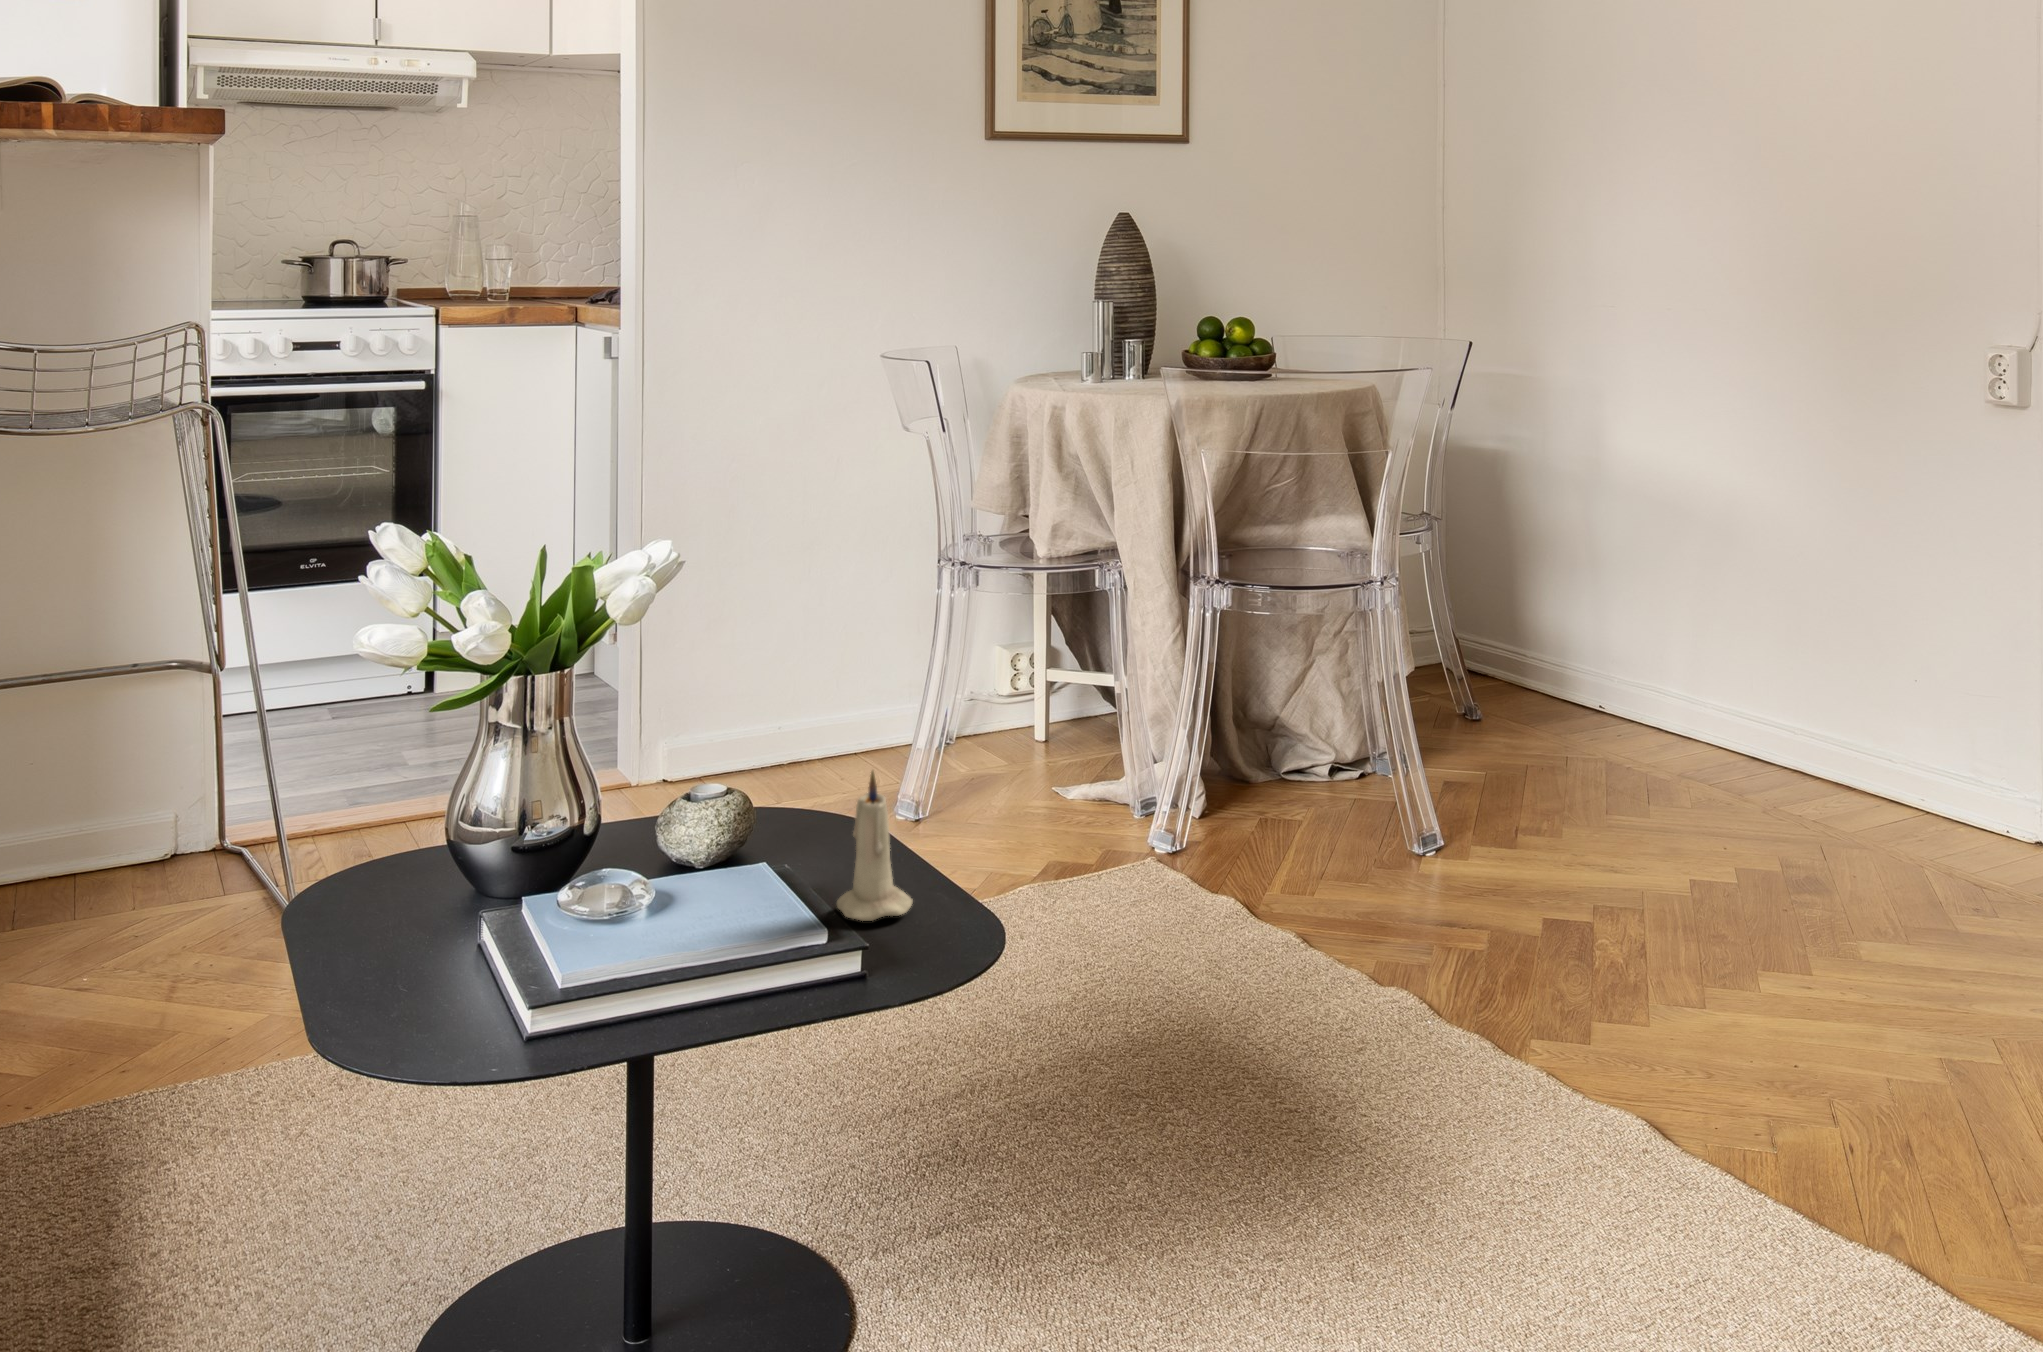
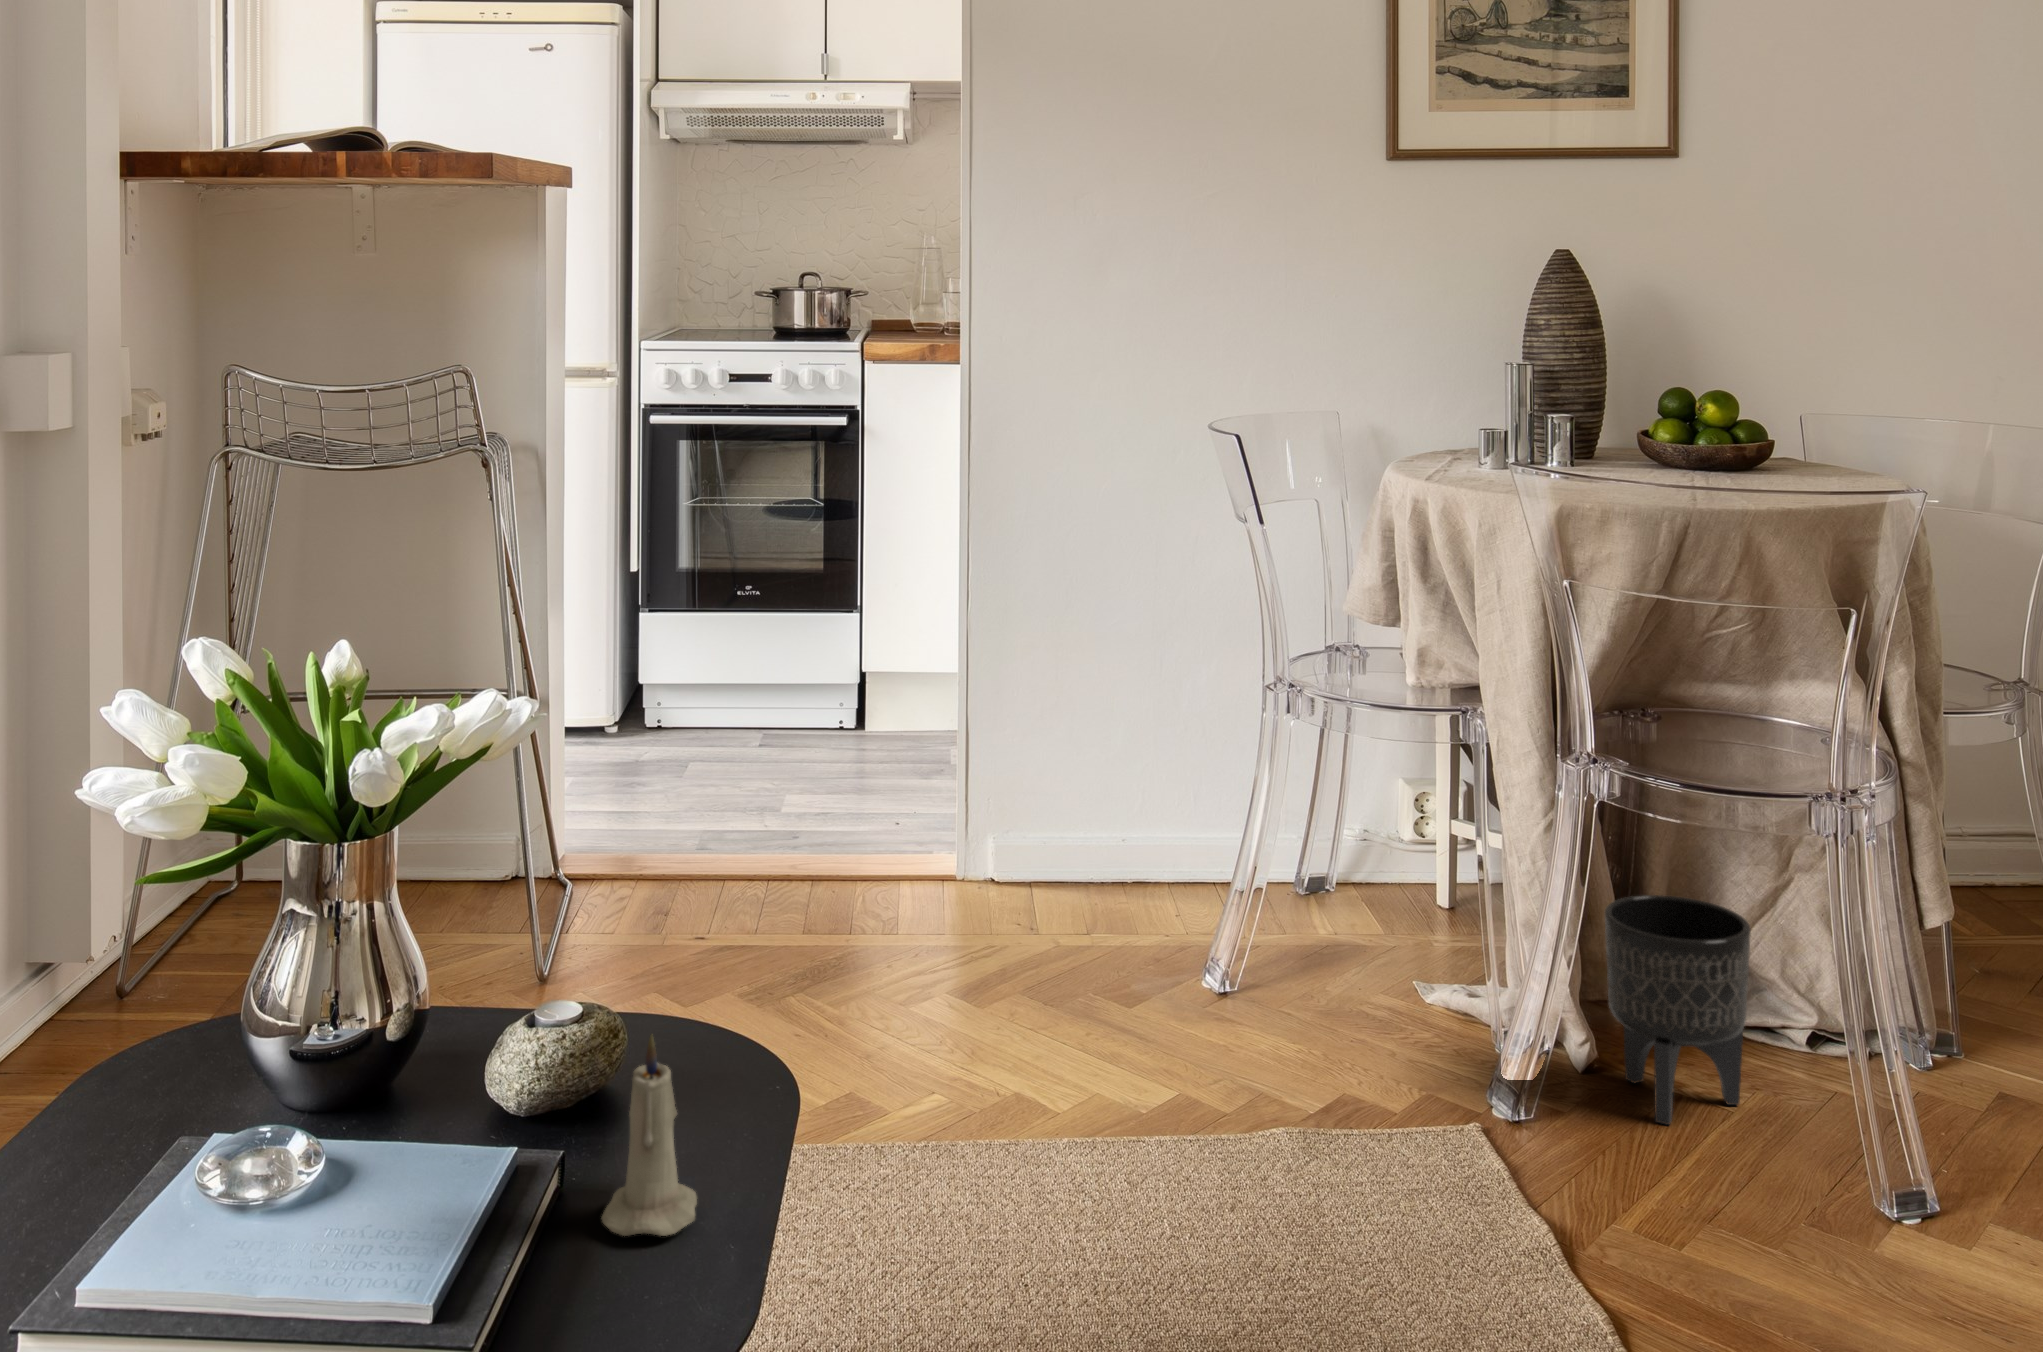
planter: none [1225,678,1325,836] -> present [1605,895,1751,1125]

